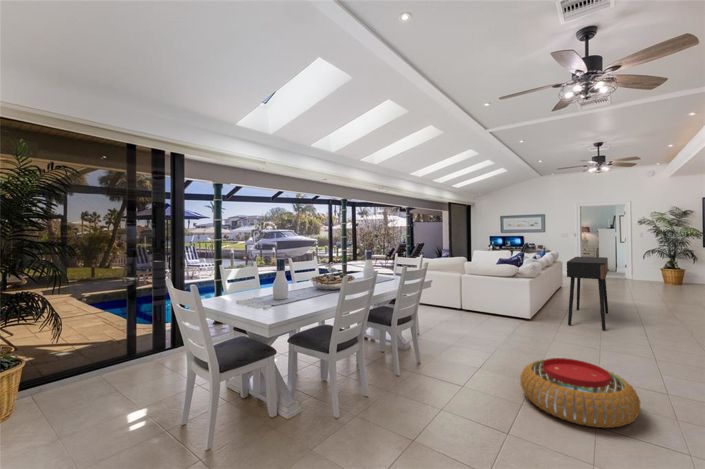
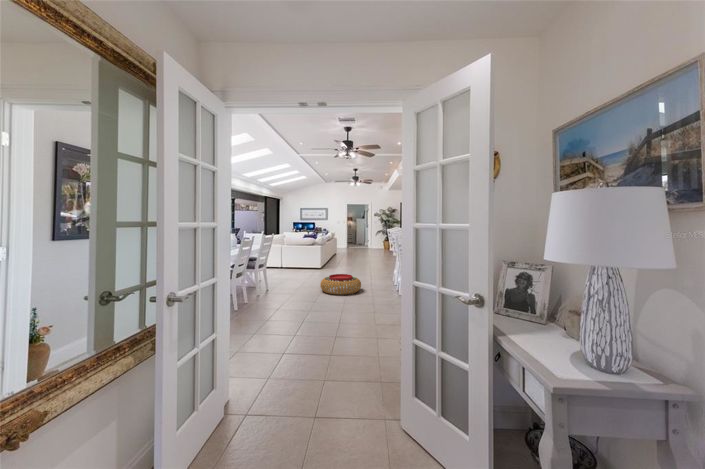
console table: present [567,257,608,330] -> none [339,234,358,269]

